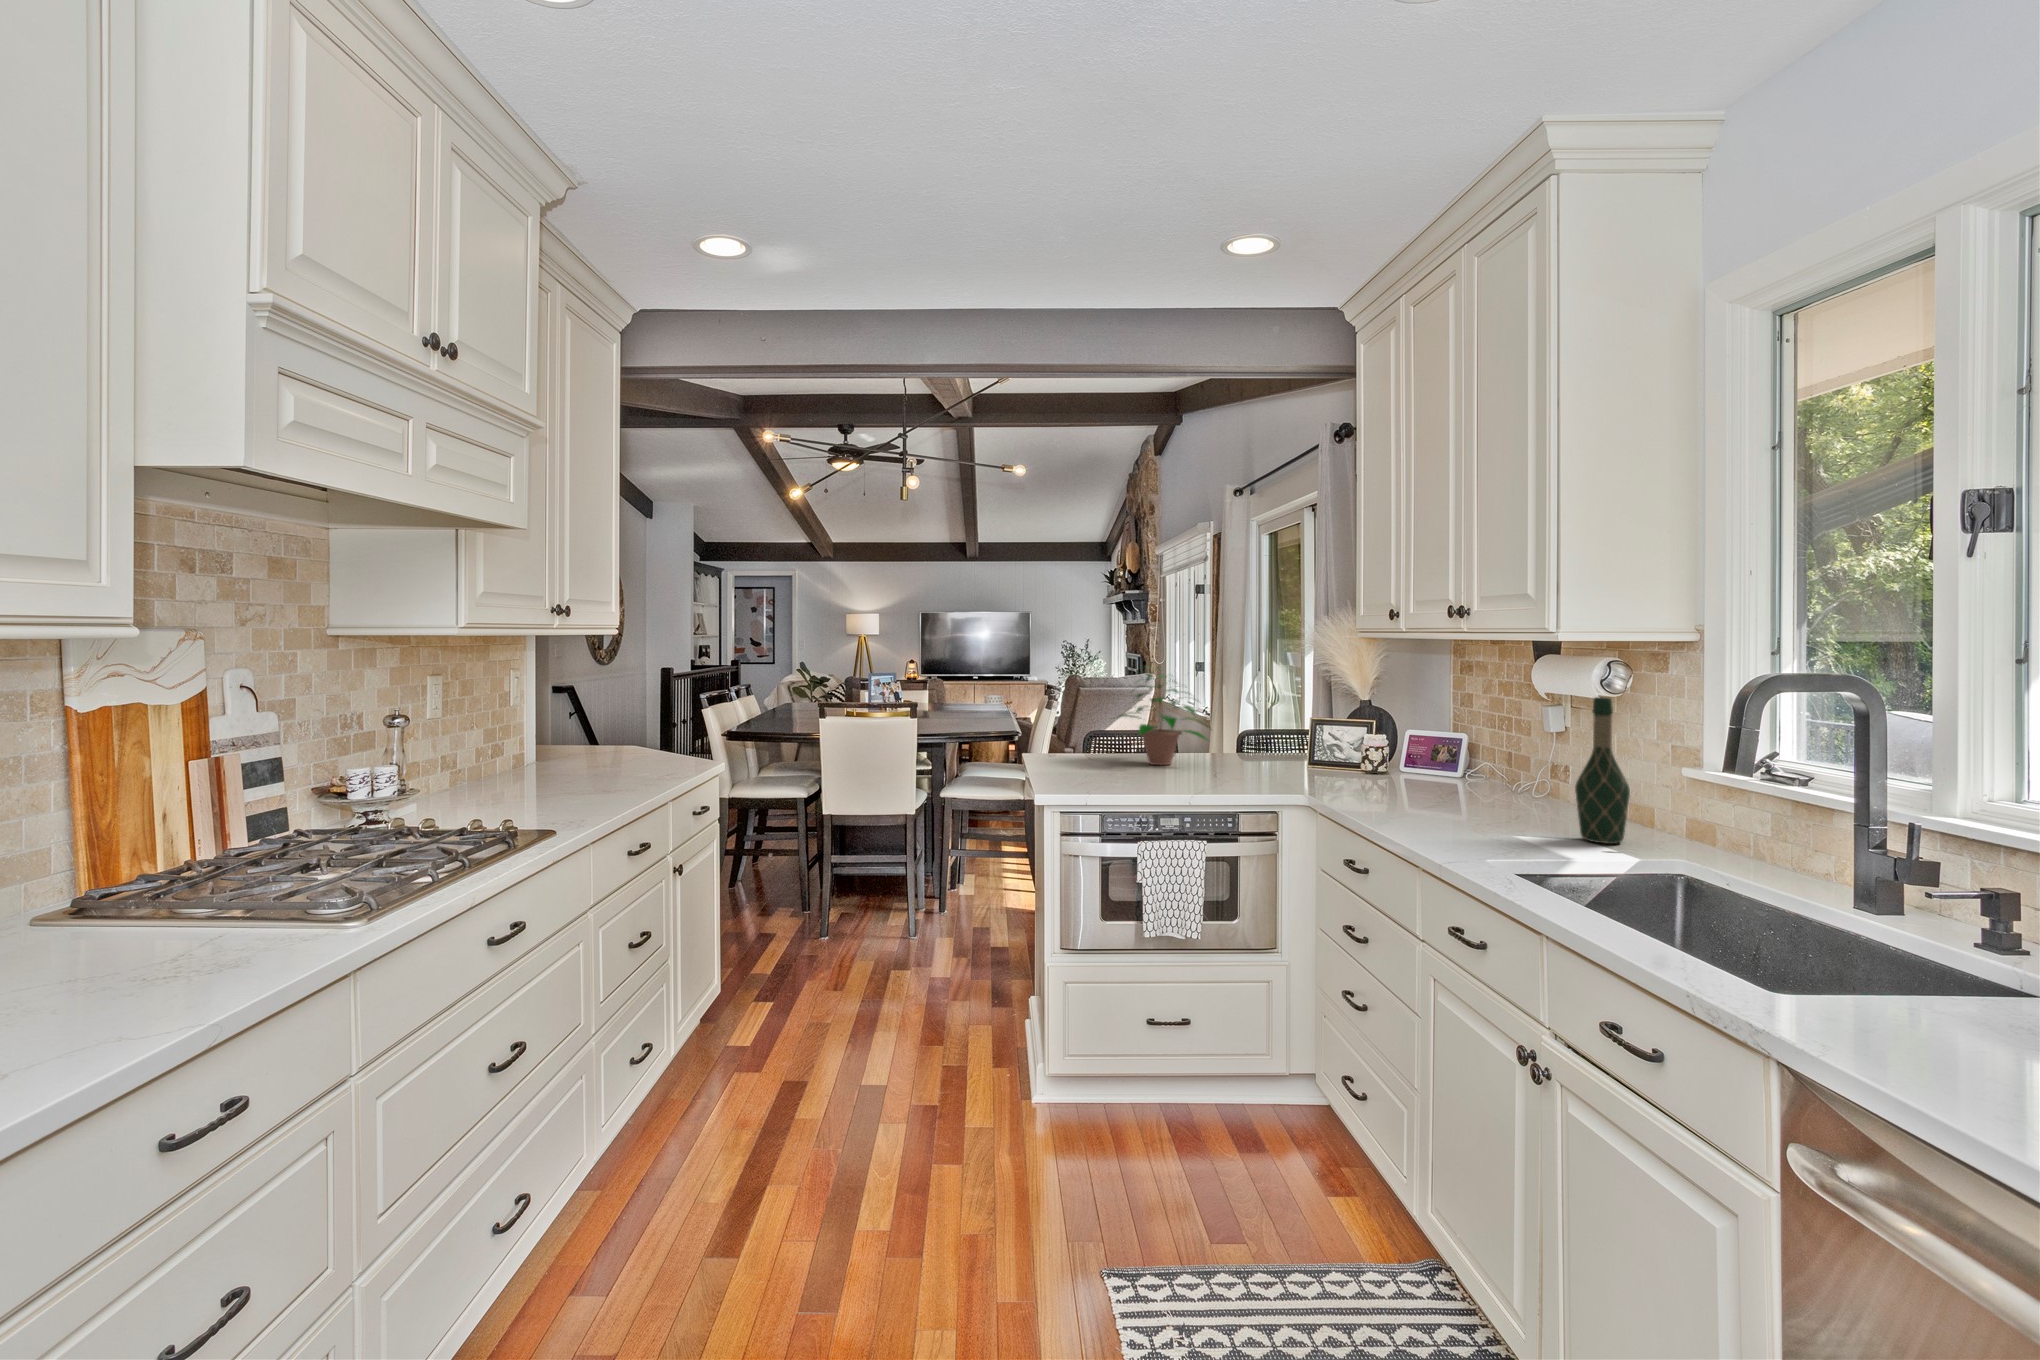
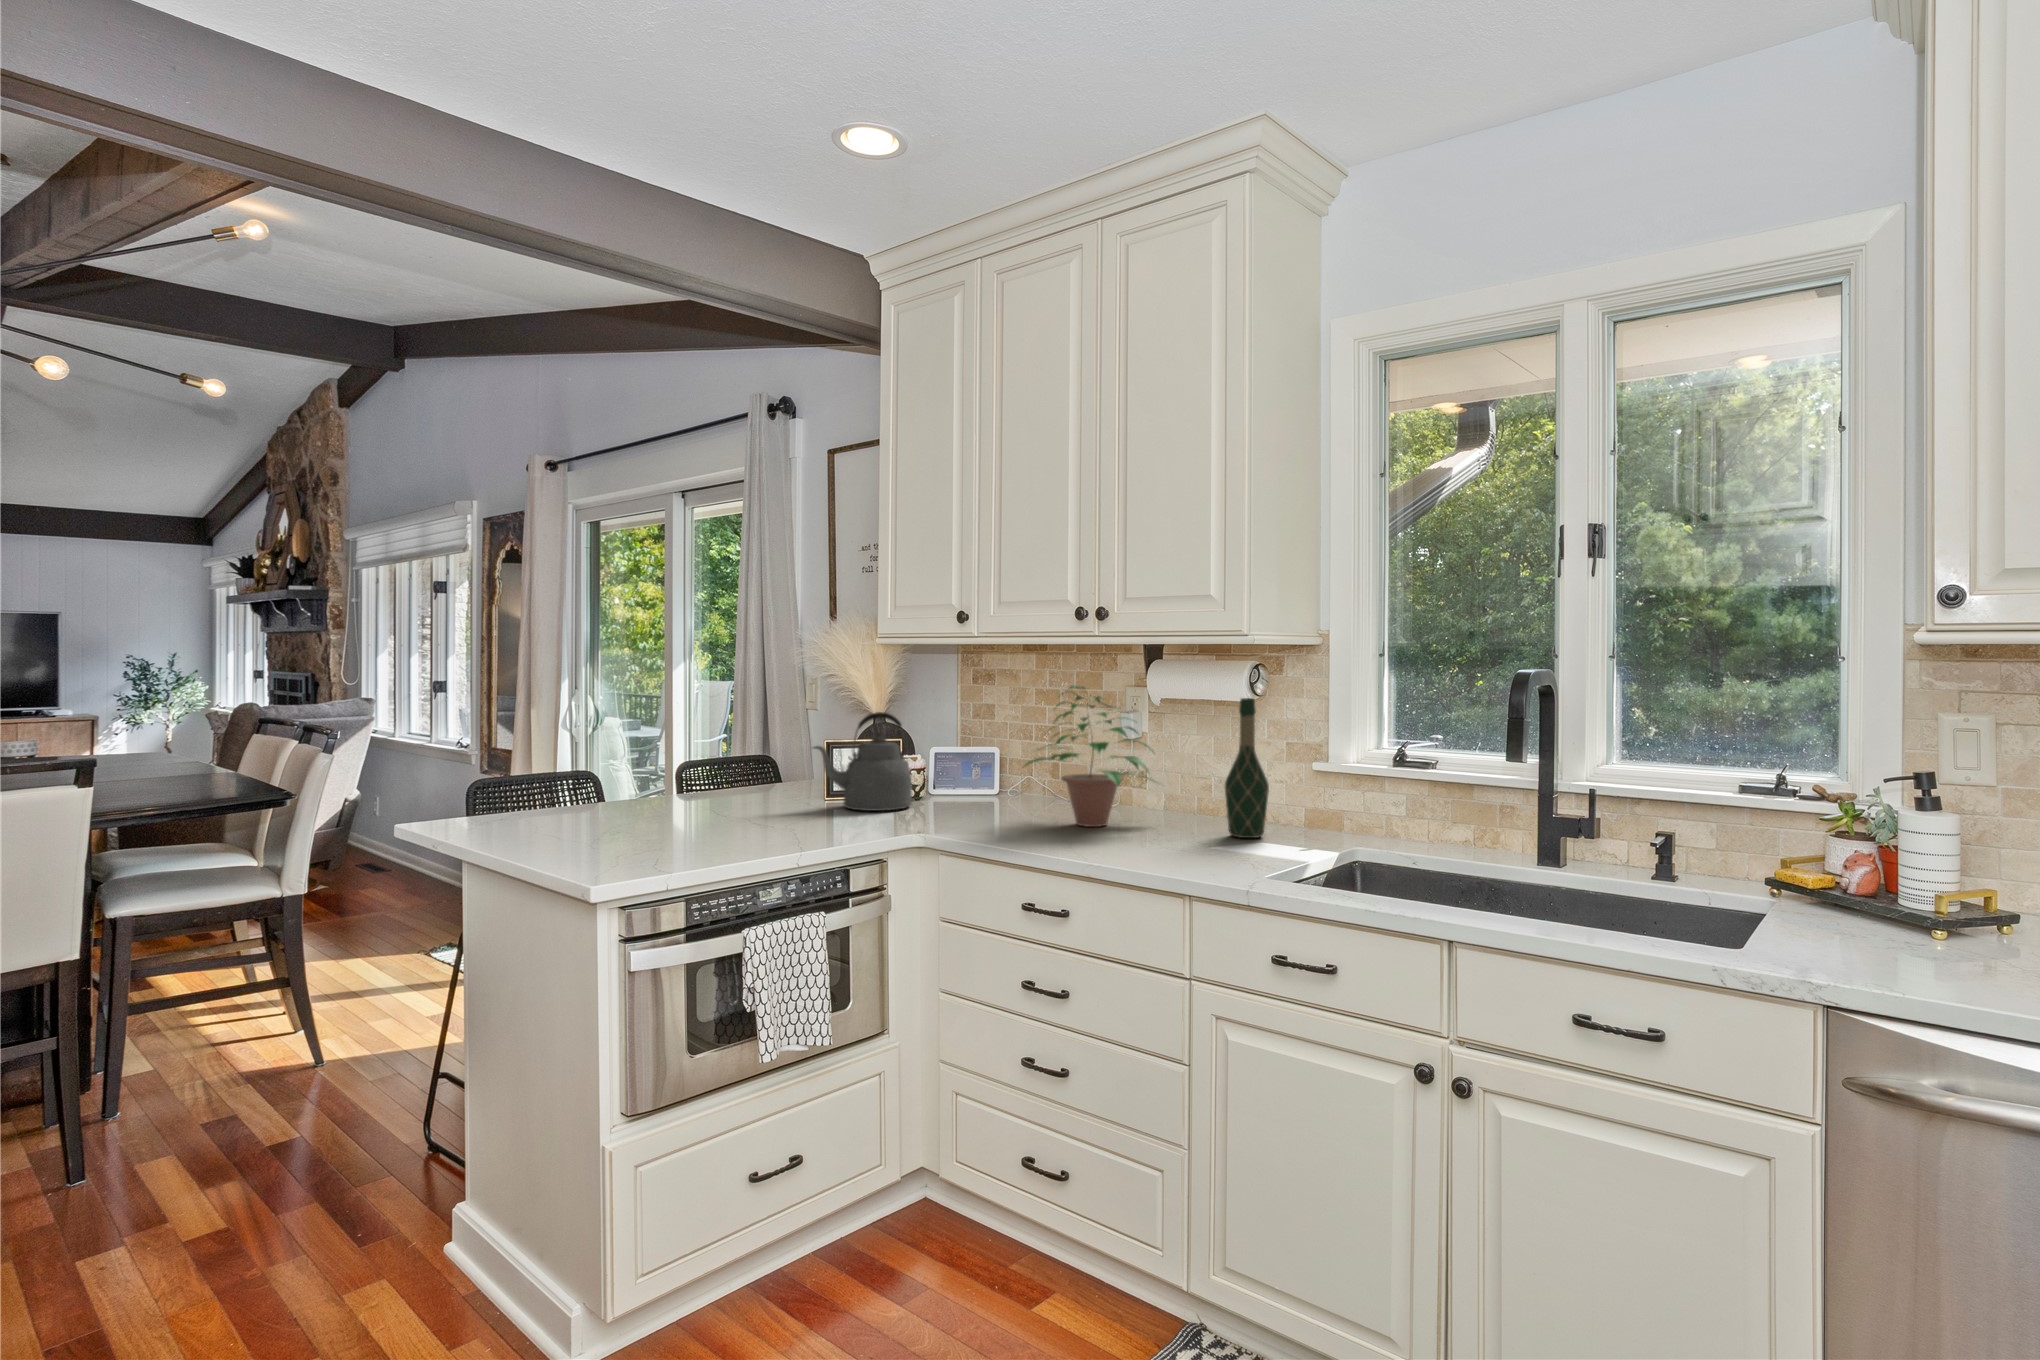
potted plant: present [1120,669,1212,765] -> present [1026,685,1149,827]
kettle: none [1267,696,1353,779] -> present [813,712,912,811]

